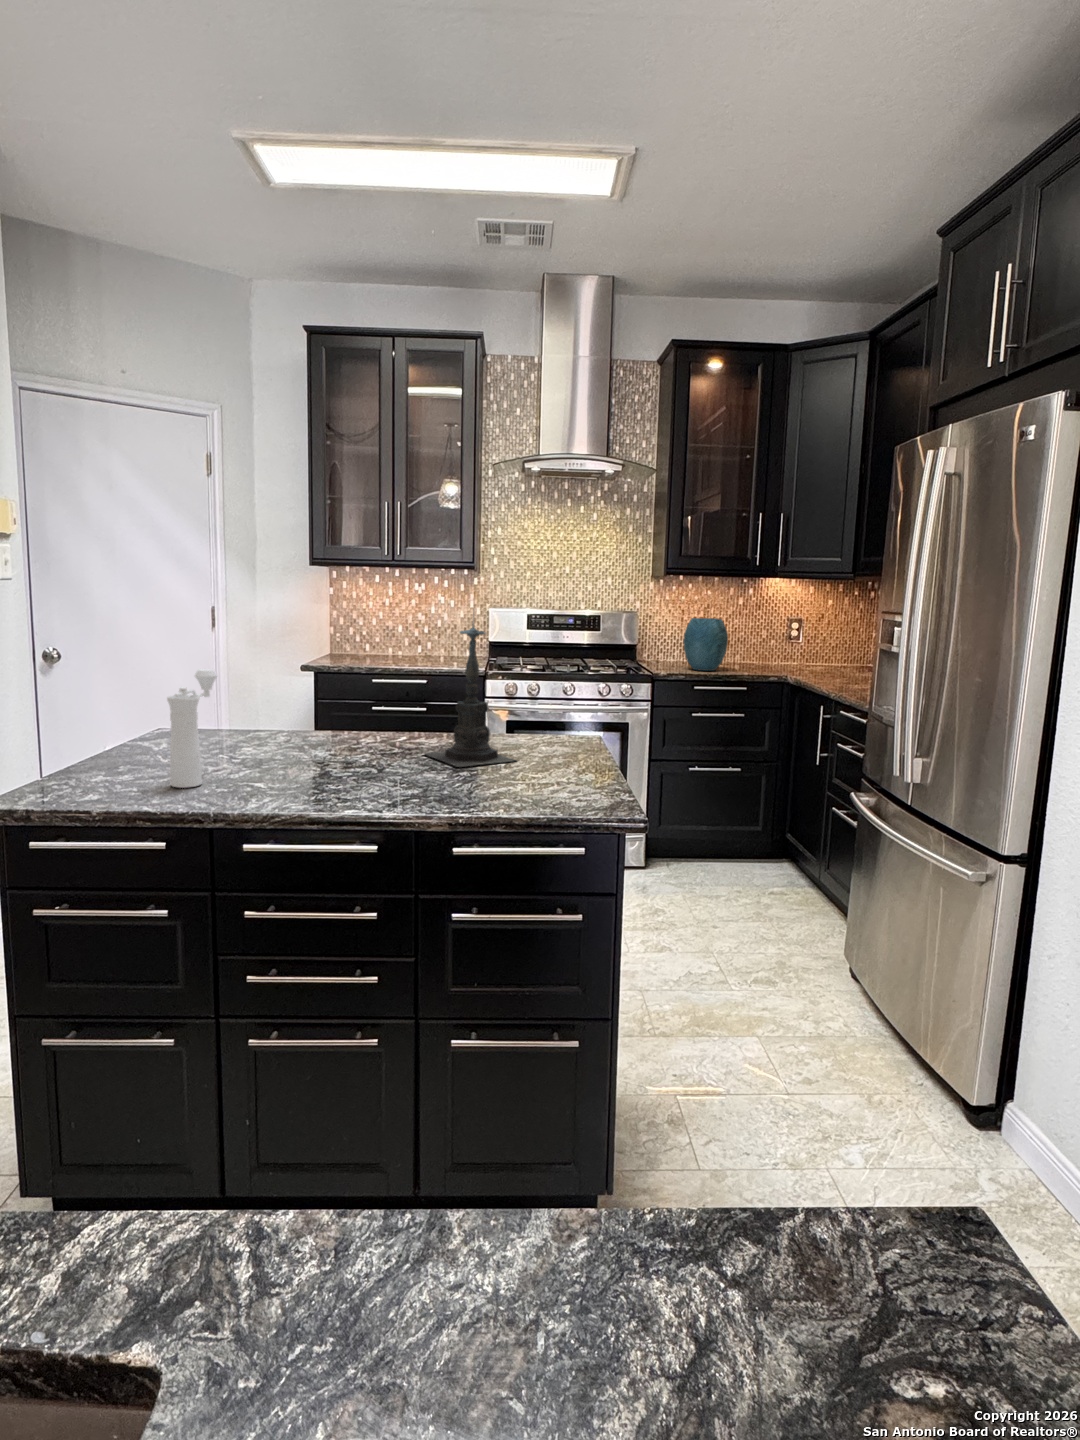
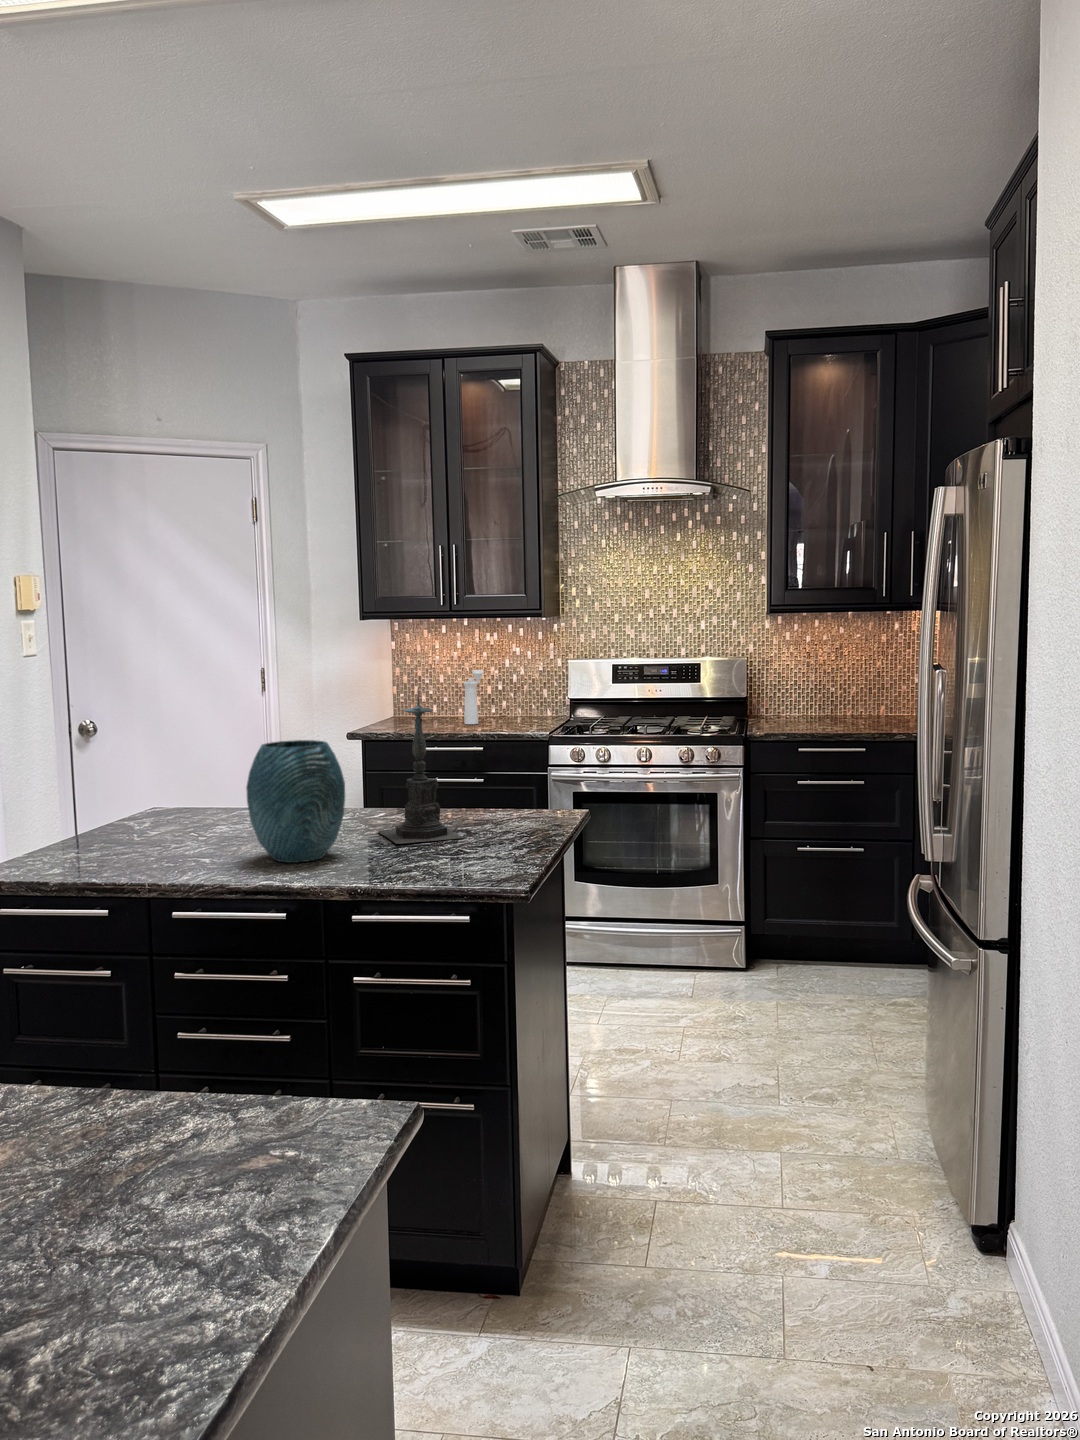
vase: present [683,618,728,671] -> present [246,740,345,863]
pepper mill: present [167,669,218,788] -> present [463,670,483,724]

